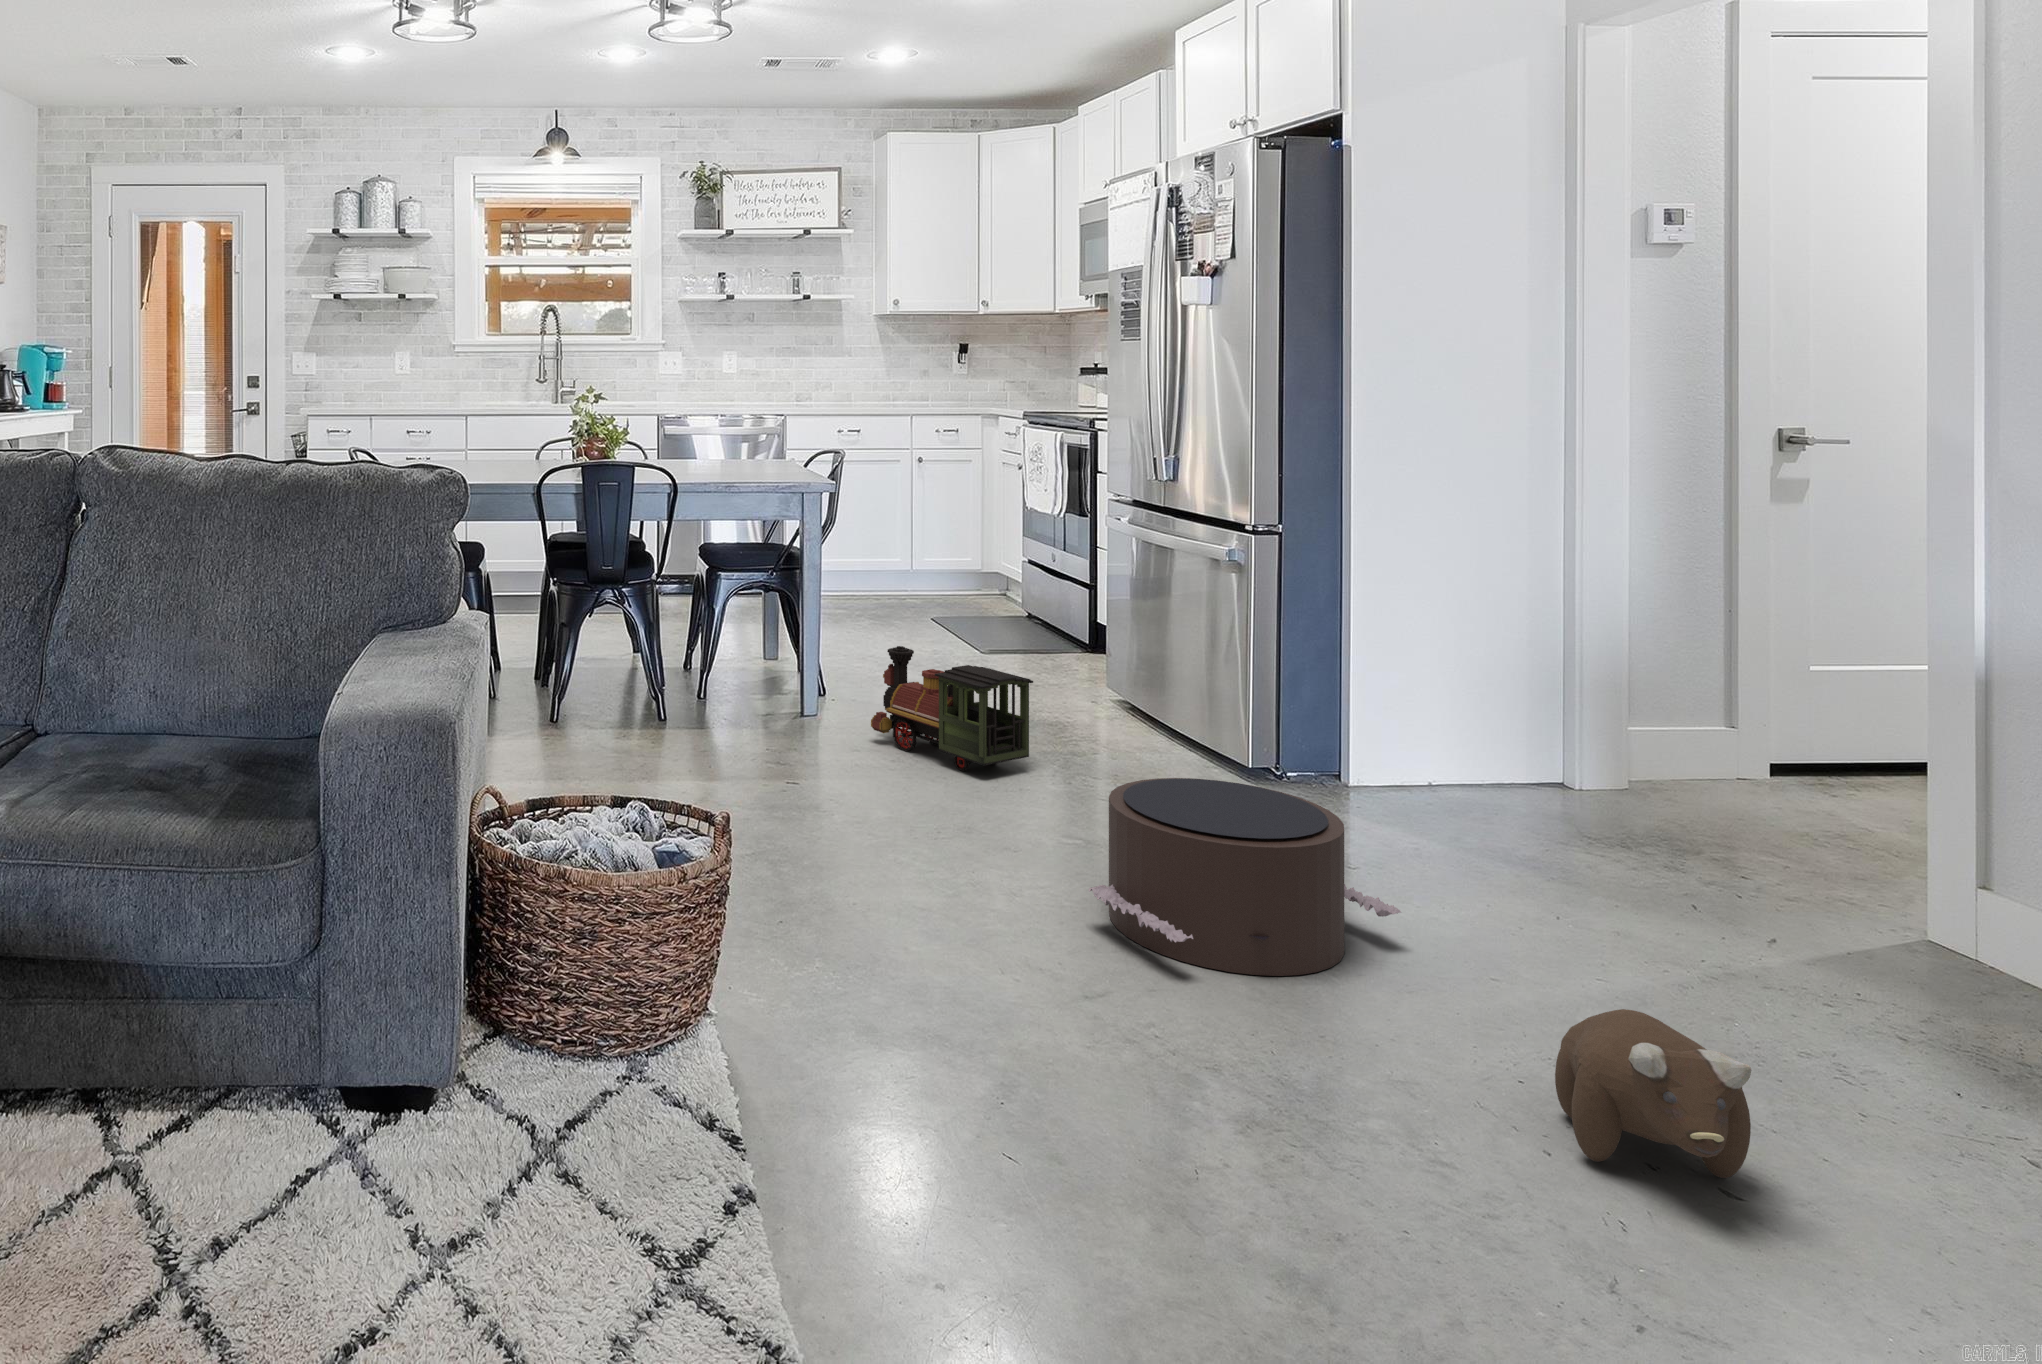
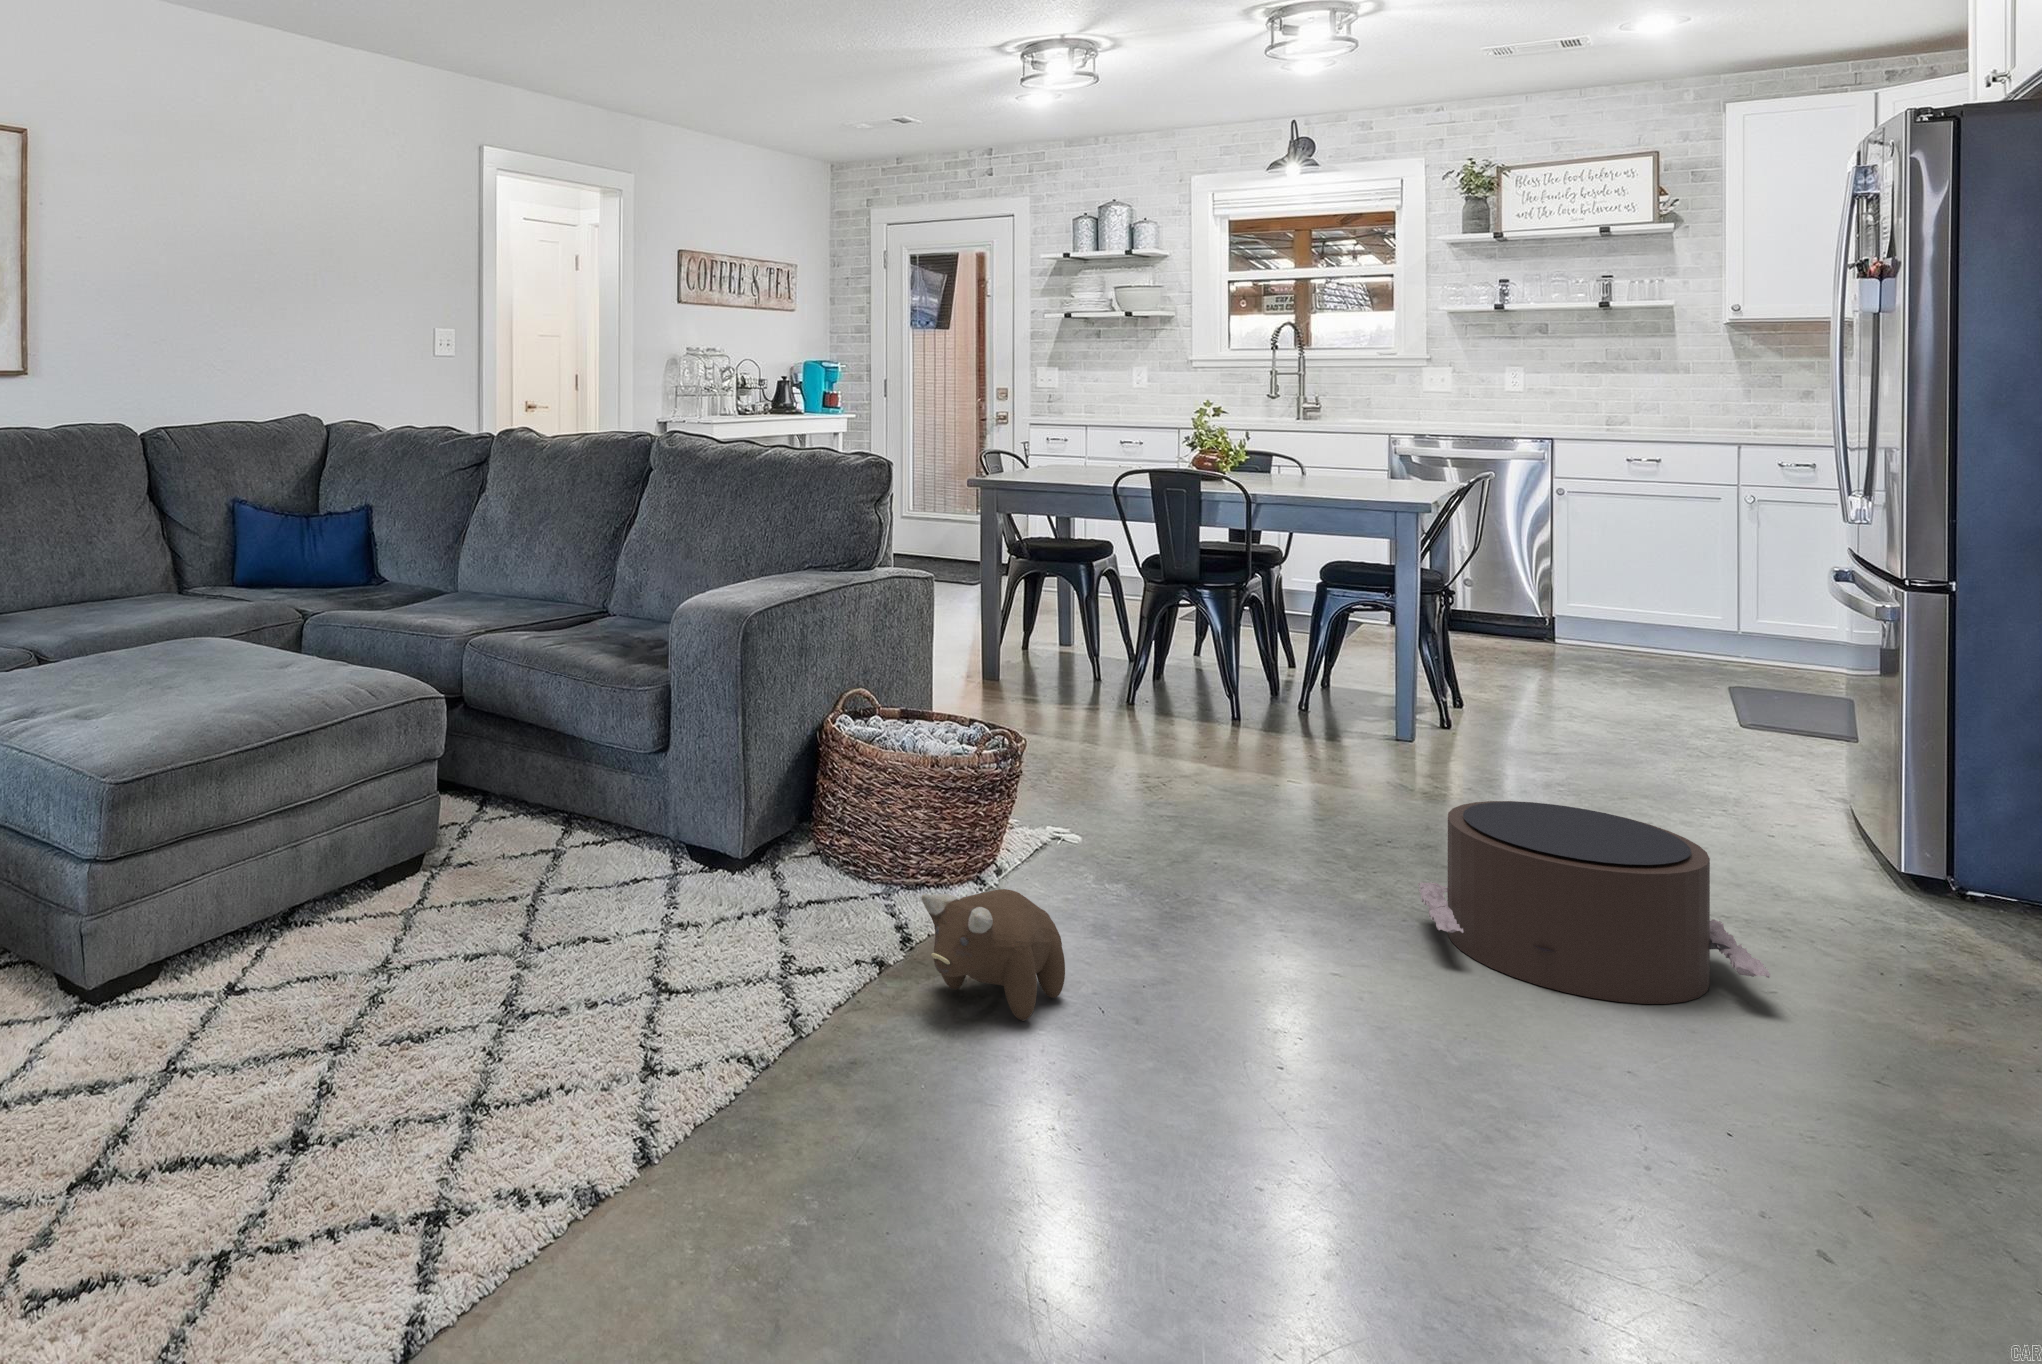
toy train: present [871,646,1033,771] -> none [1431,672,1586,805]
plush toy: present [1555,1009,1752,1178] -> present [921,889,1065,1021]

